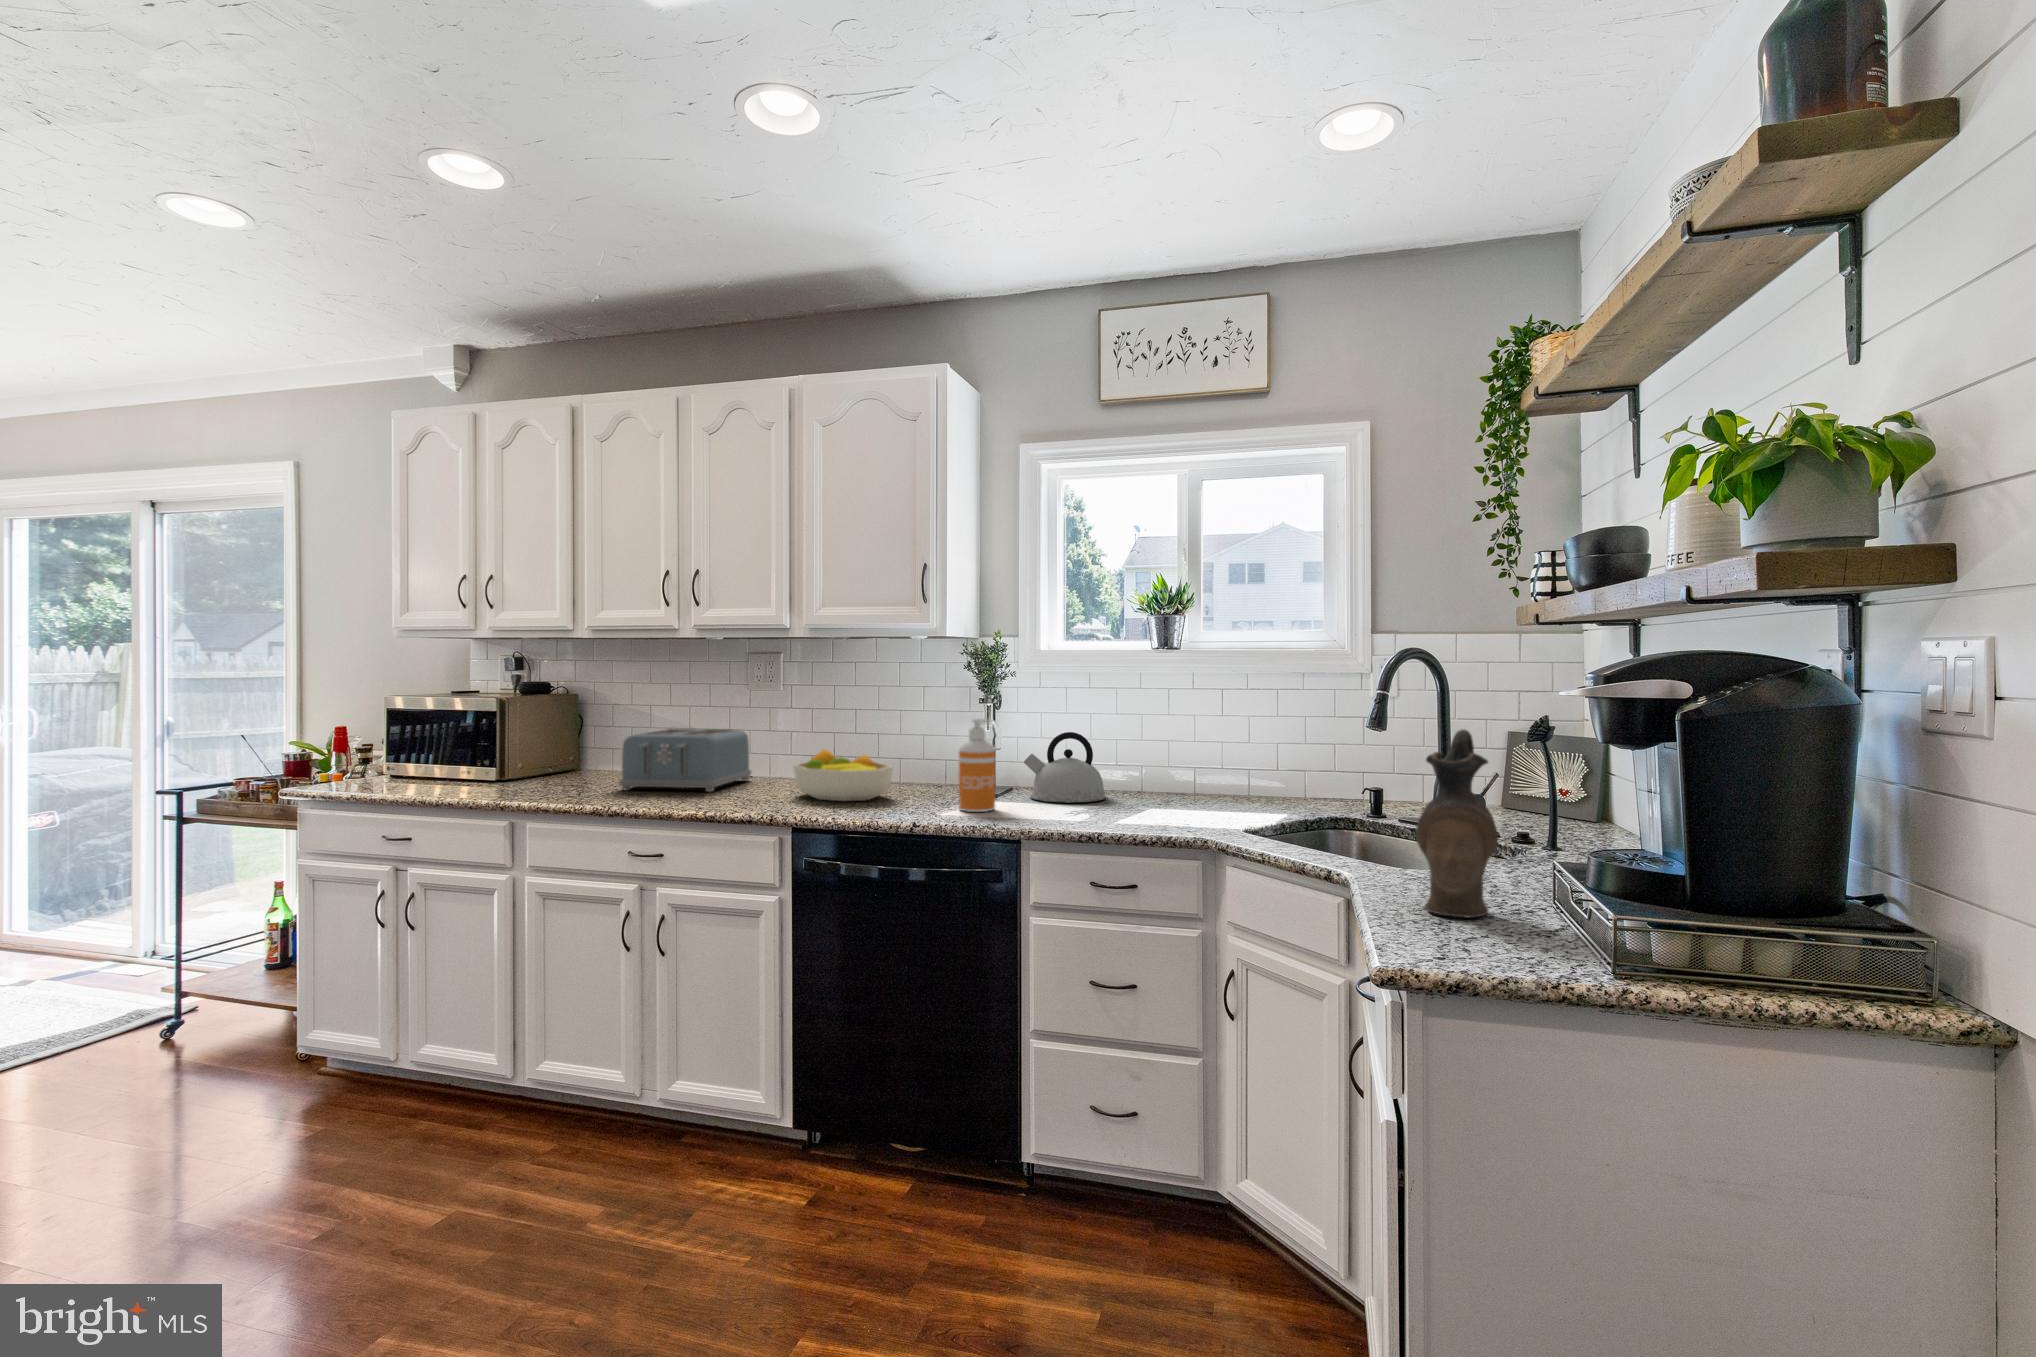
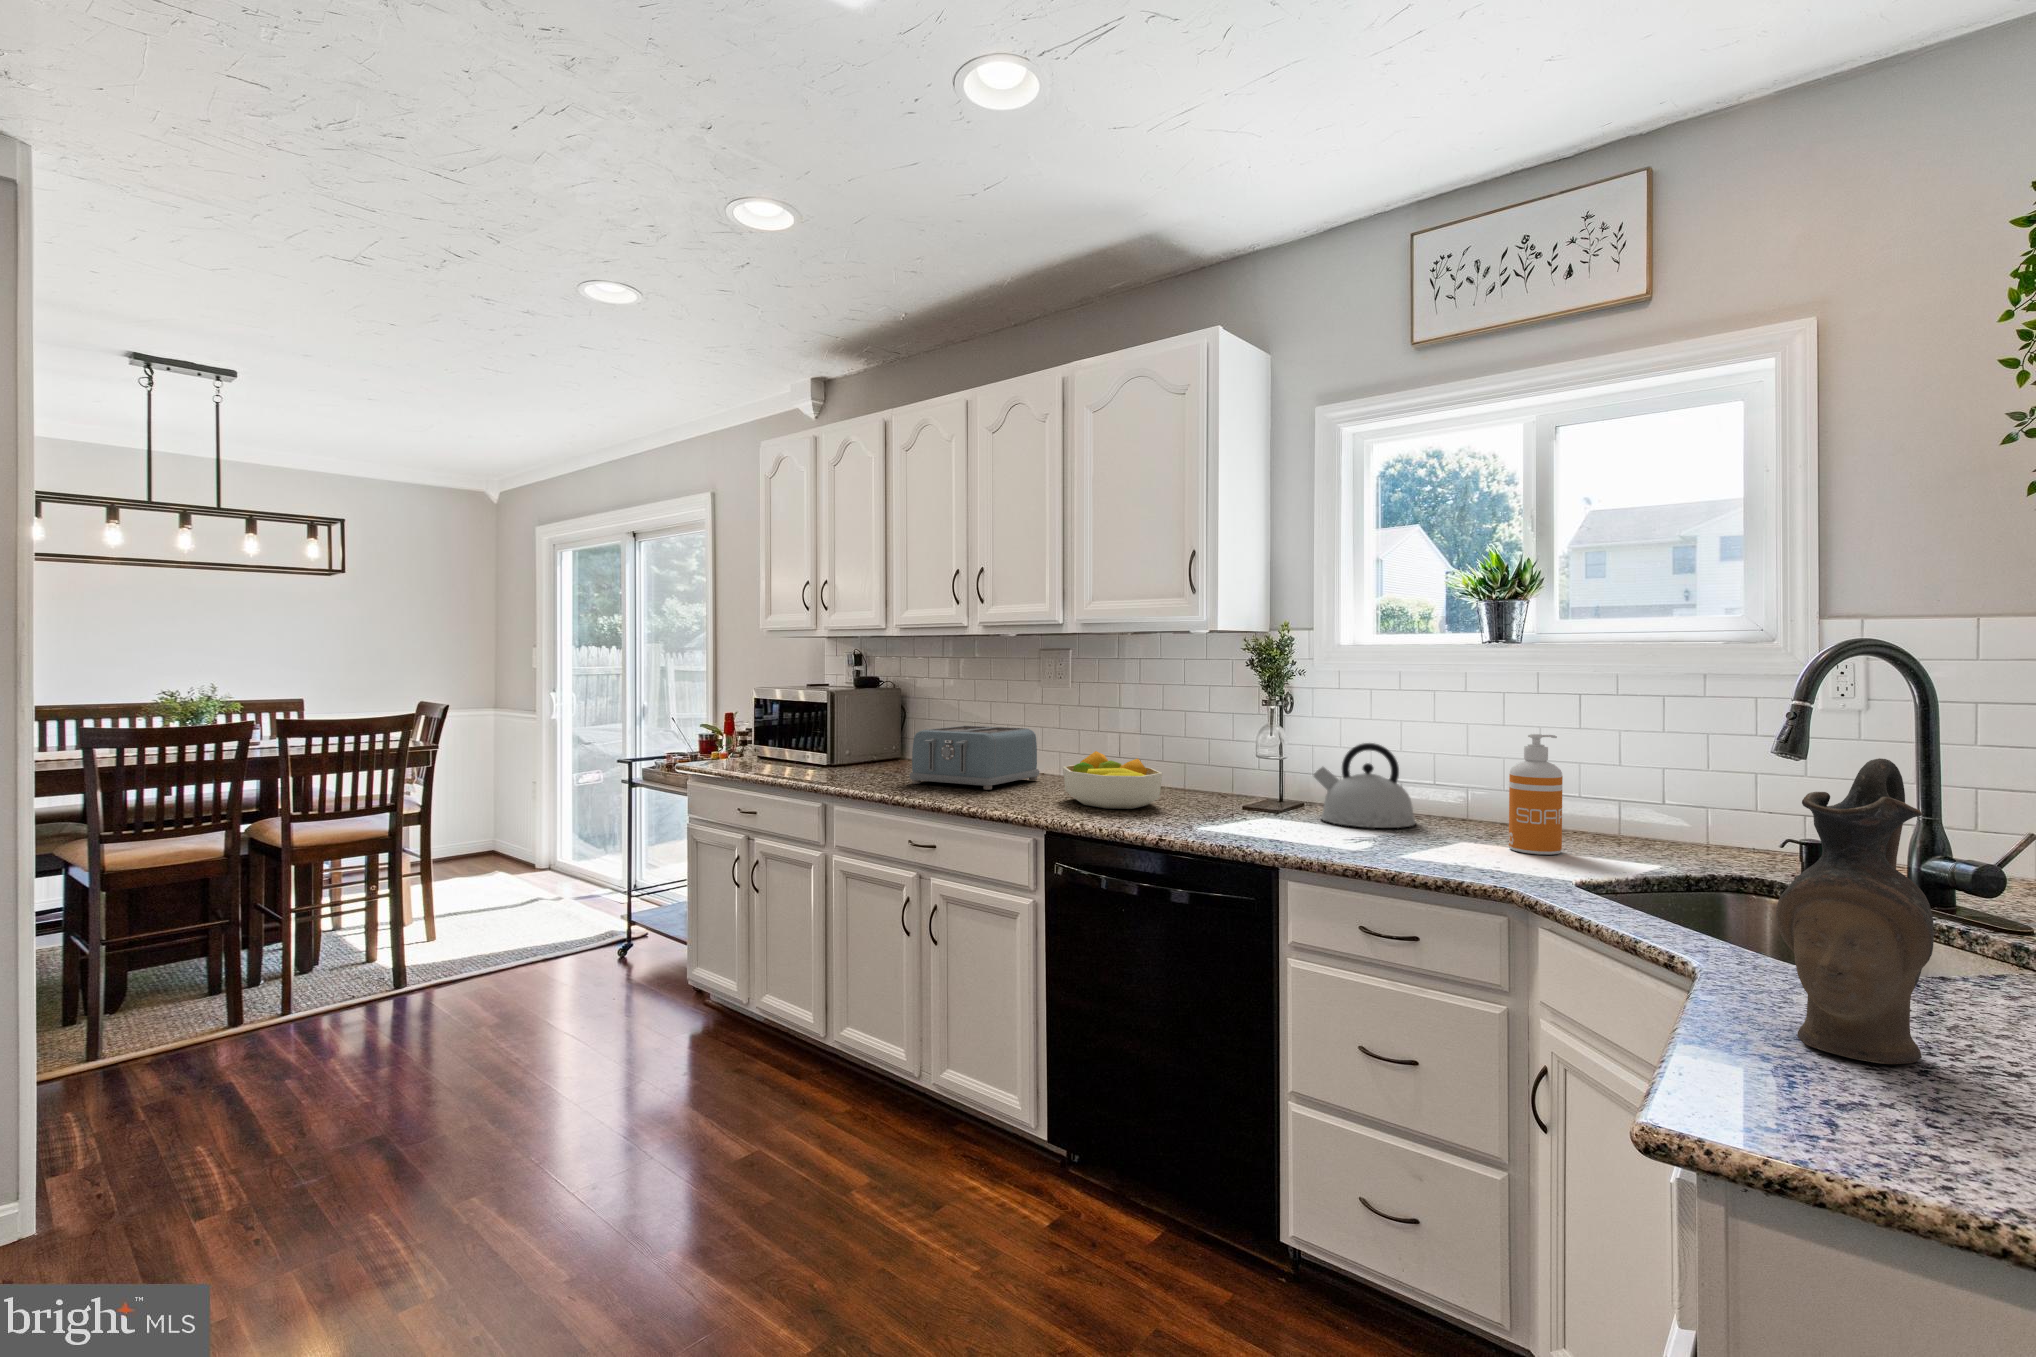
soap dispenser: present [959,719,995,812] -> present [1509,734,1563,855]

